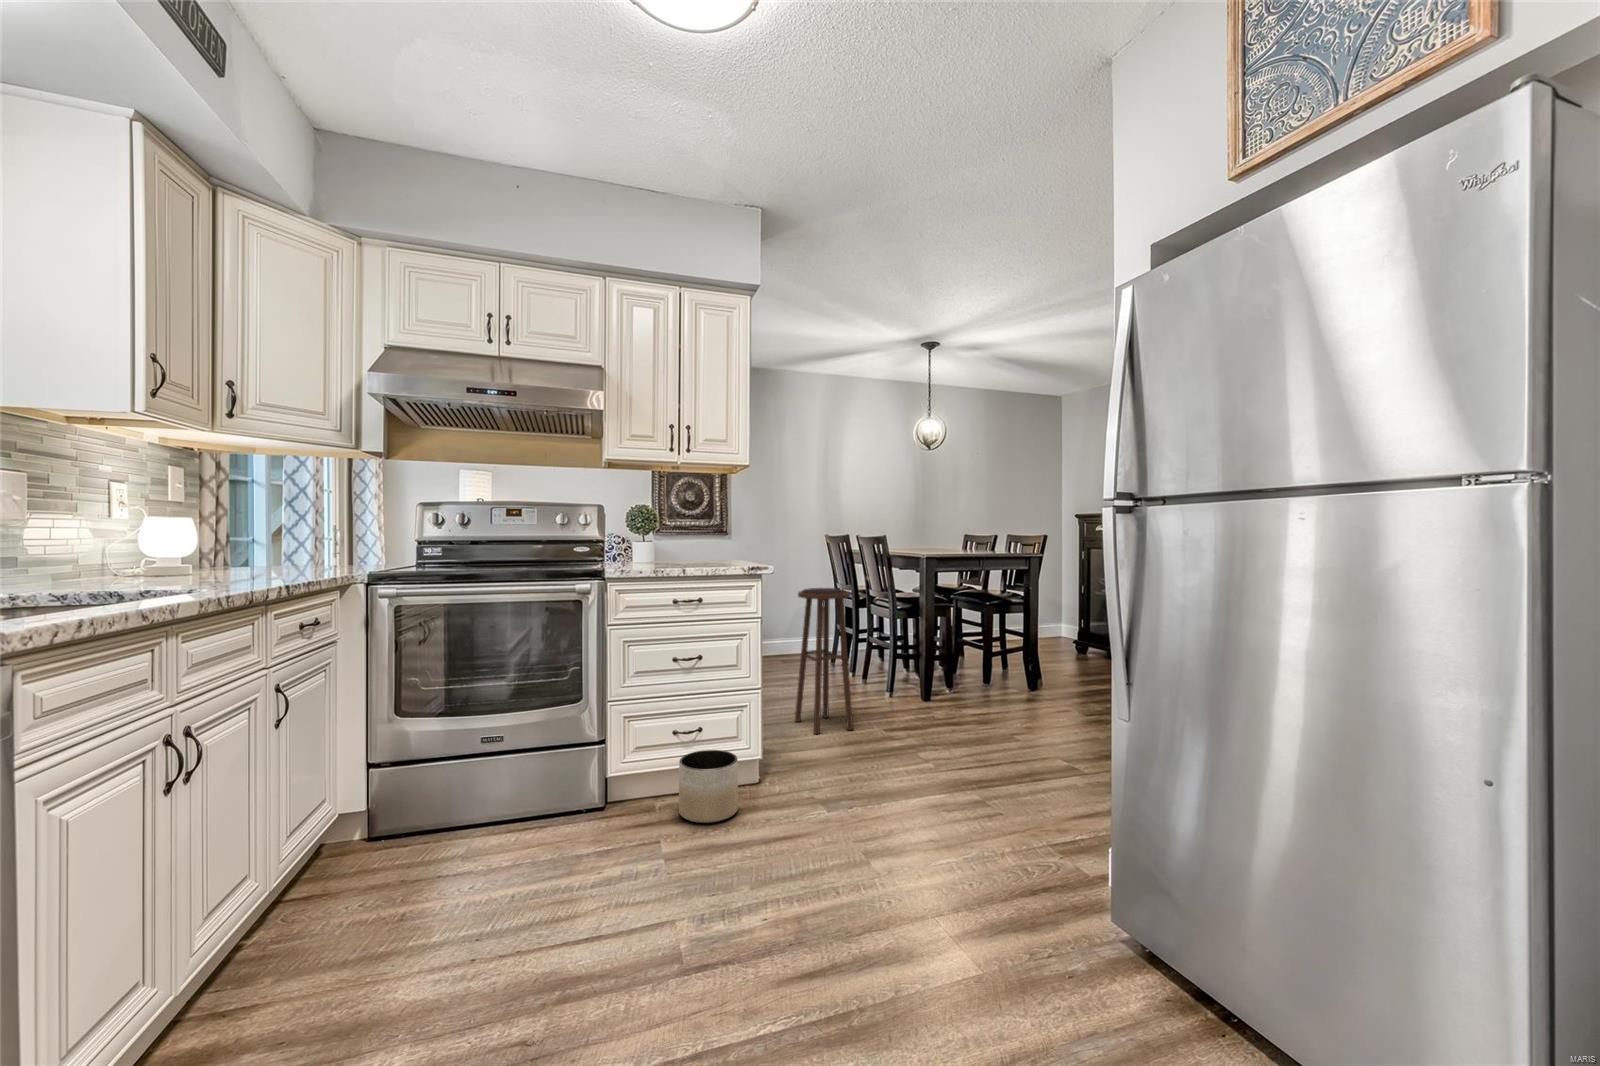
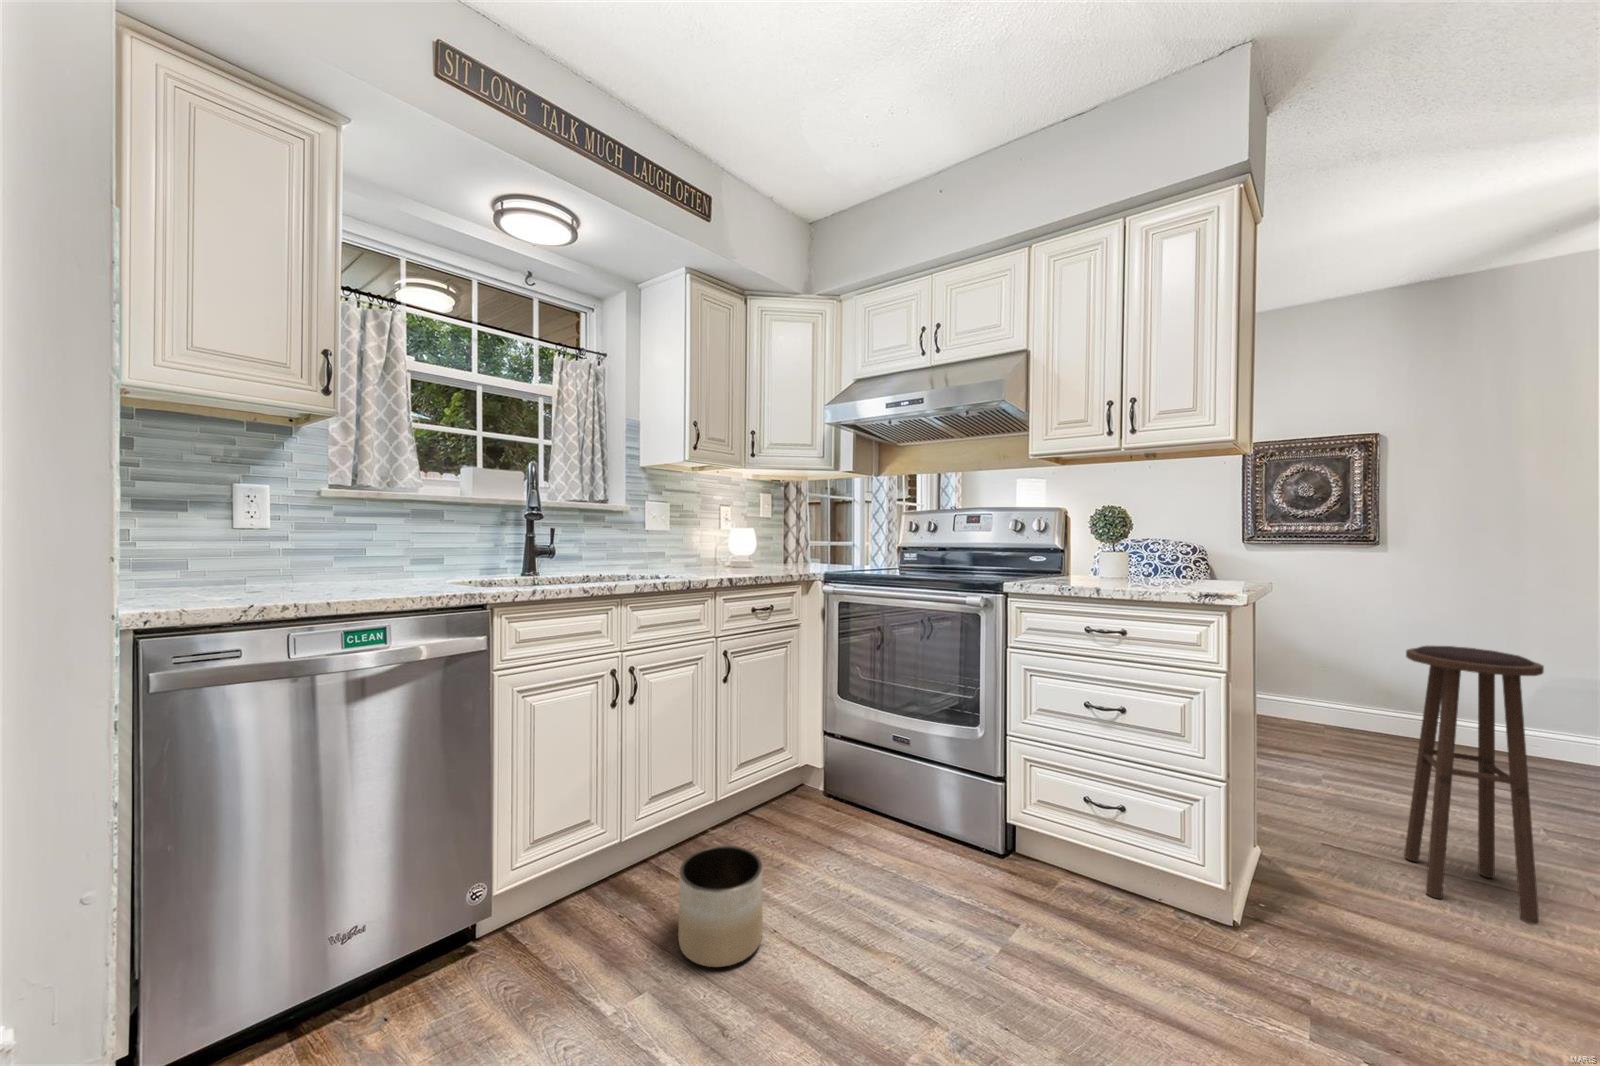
planter: present [679,750,738,823] -> present [678,845,763,967]

